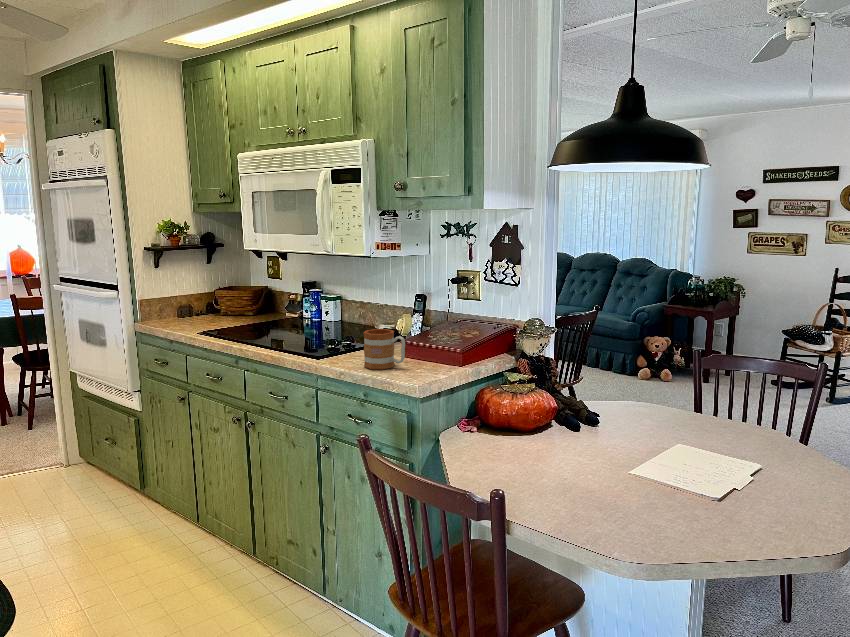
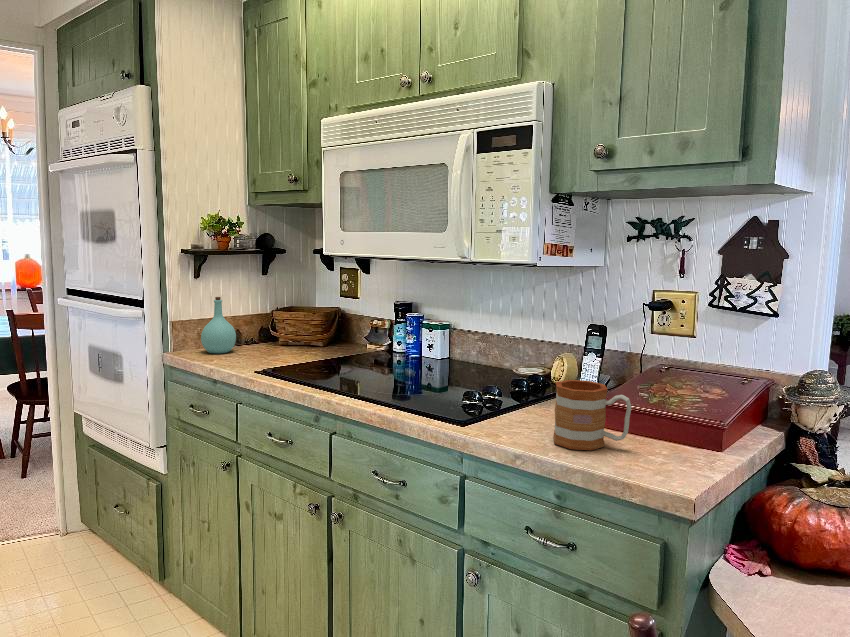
bottle: none [161,282,188,323] -> present [201,297,236,353]

